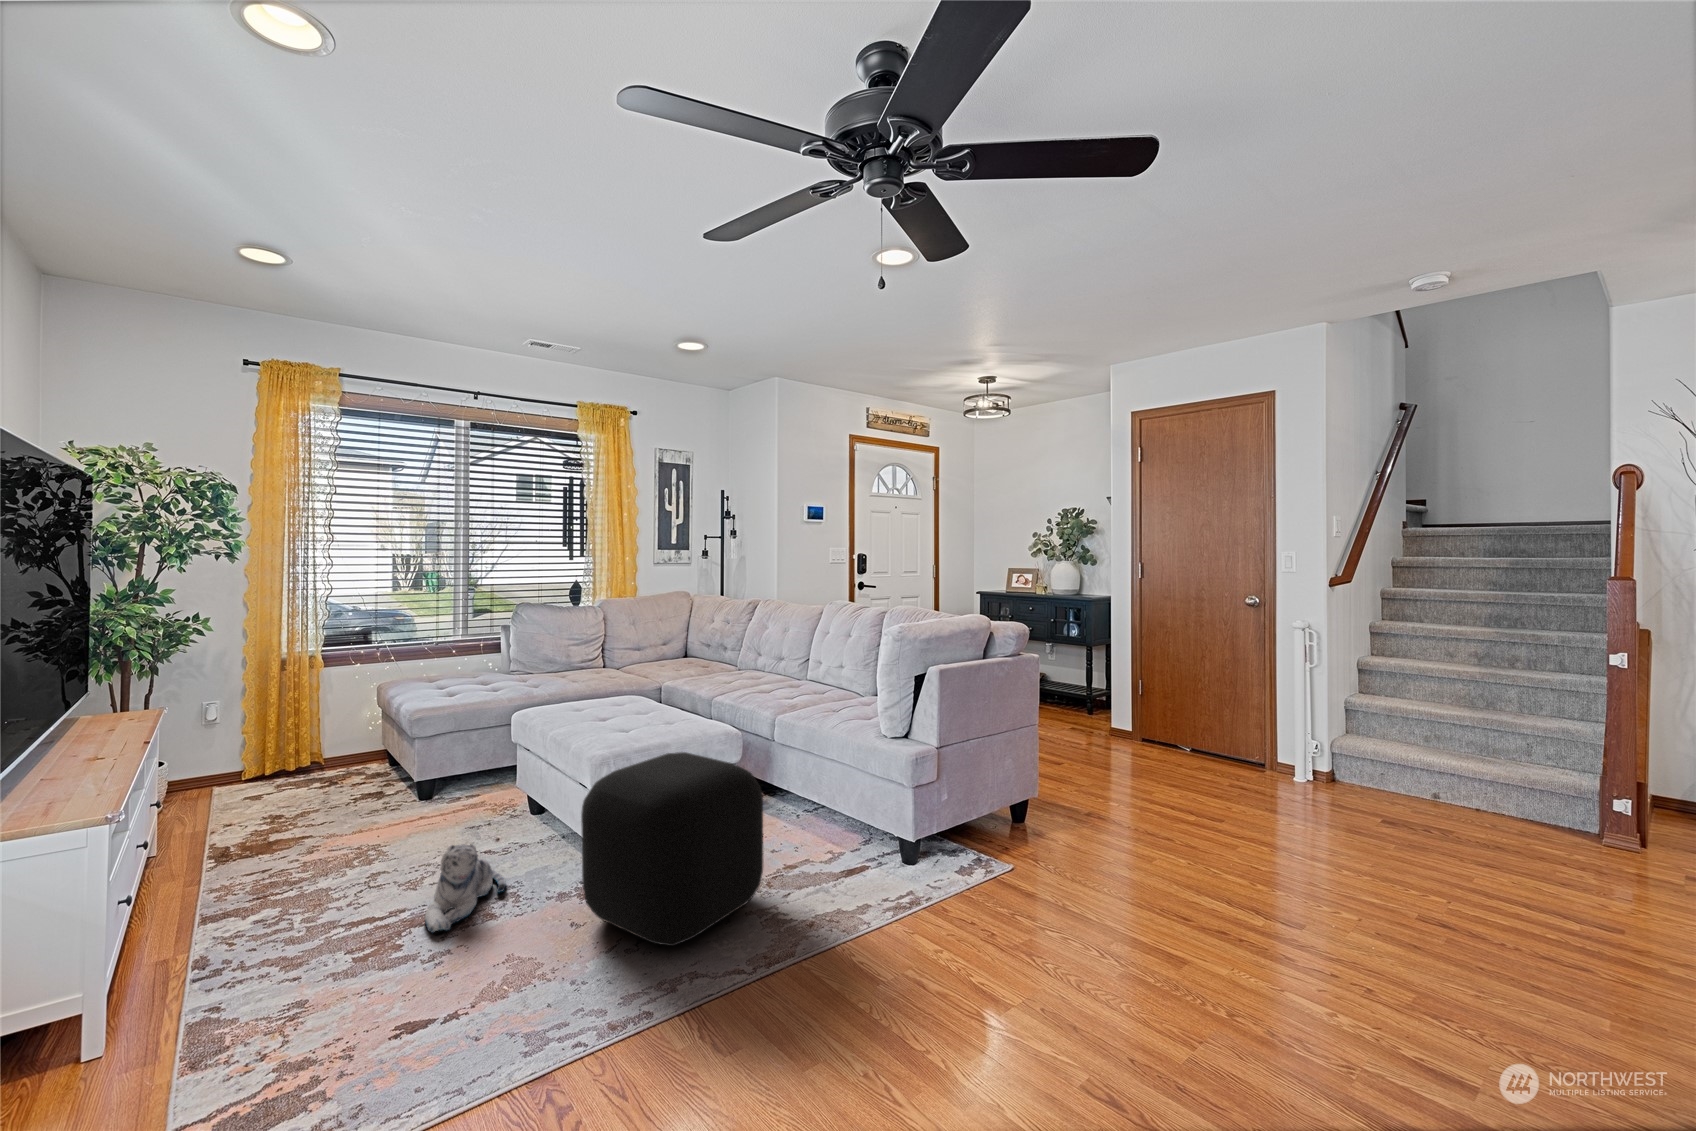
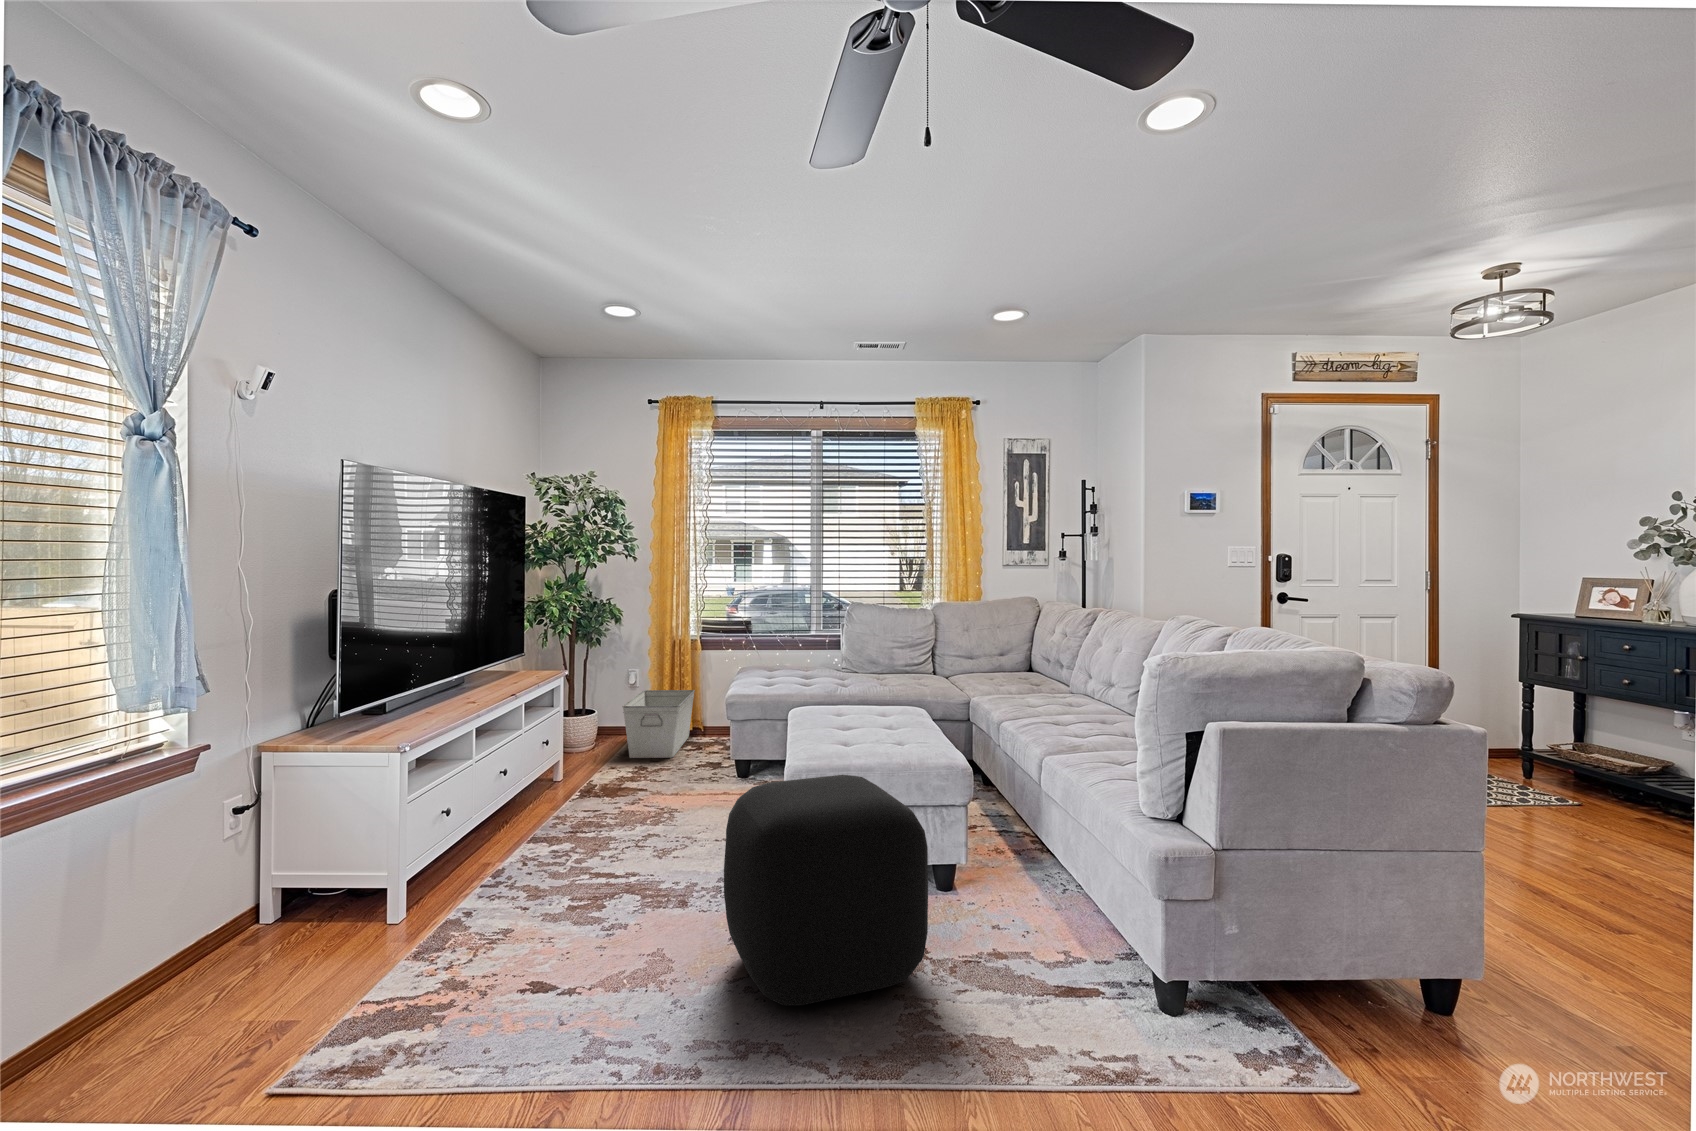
storage bin: none [261,705,342,791] -> present [622,690,695,758]
plush toy: present [425,844,506,933] -> none [612,830,708,915]

